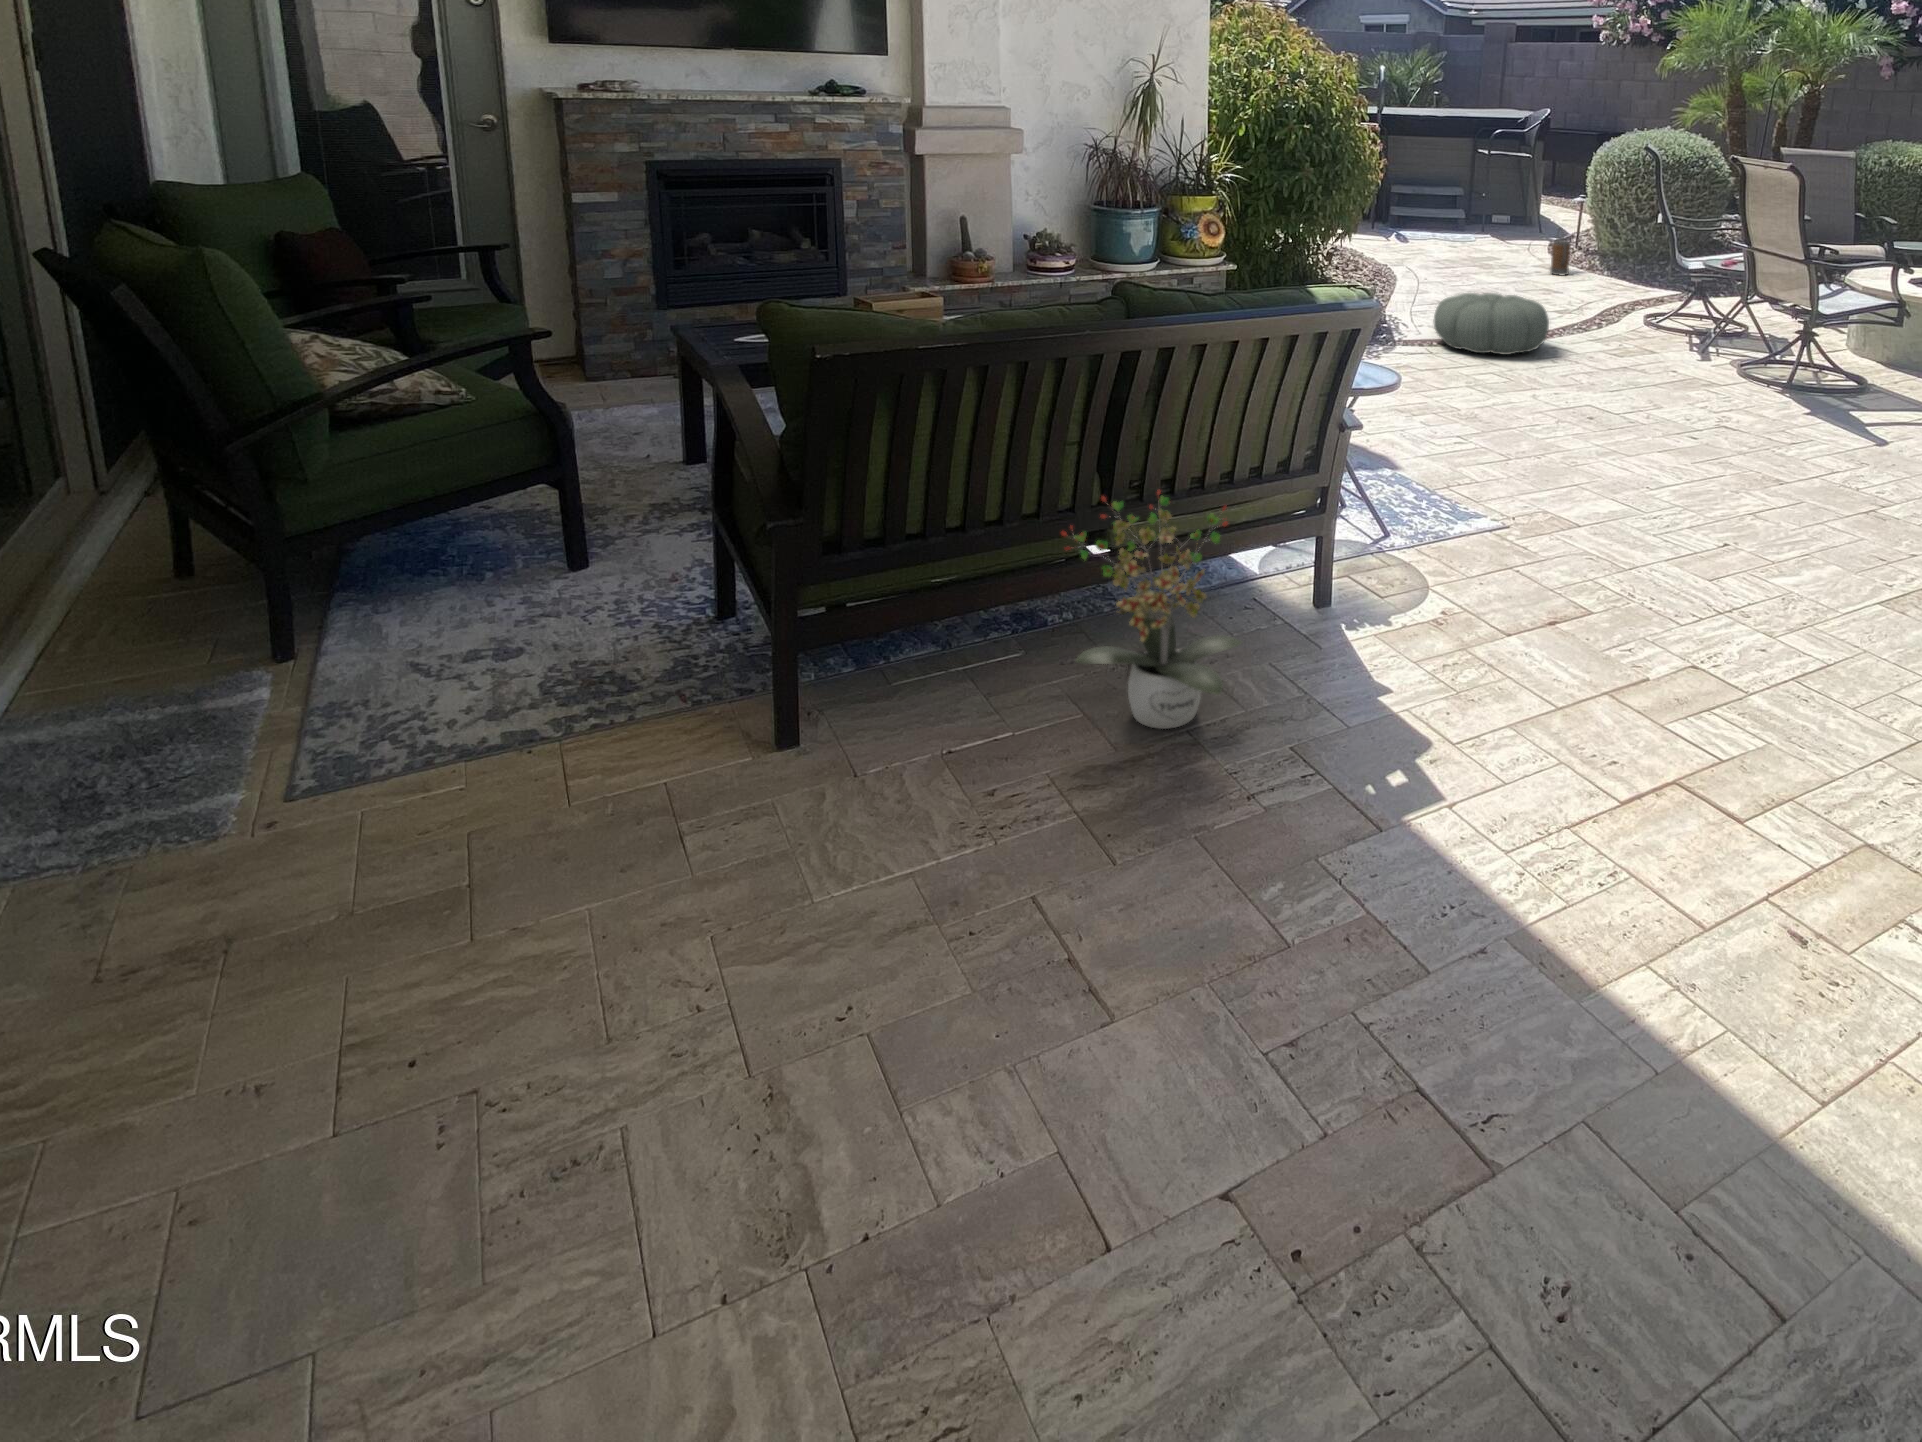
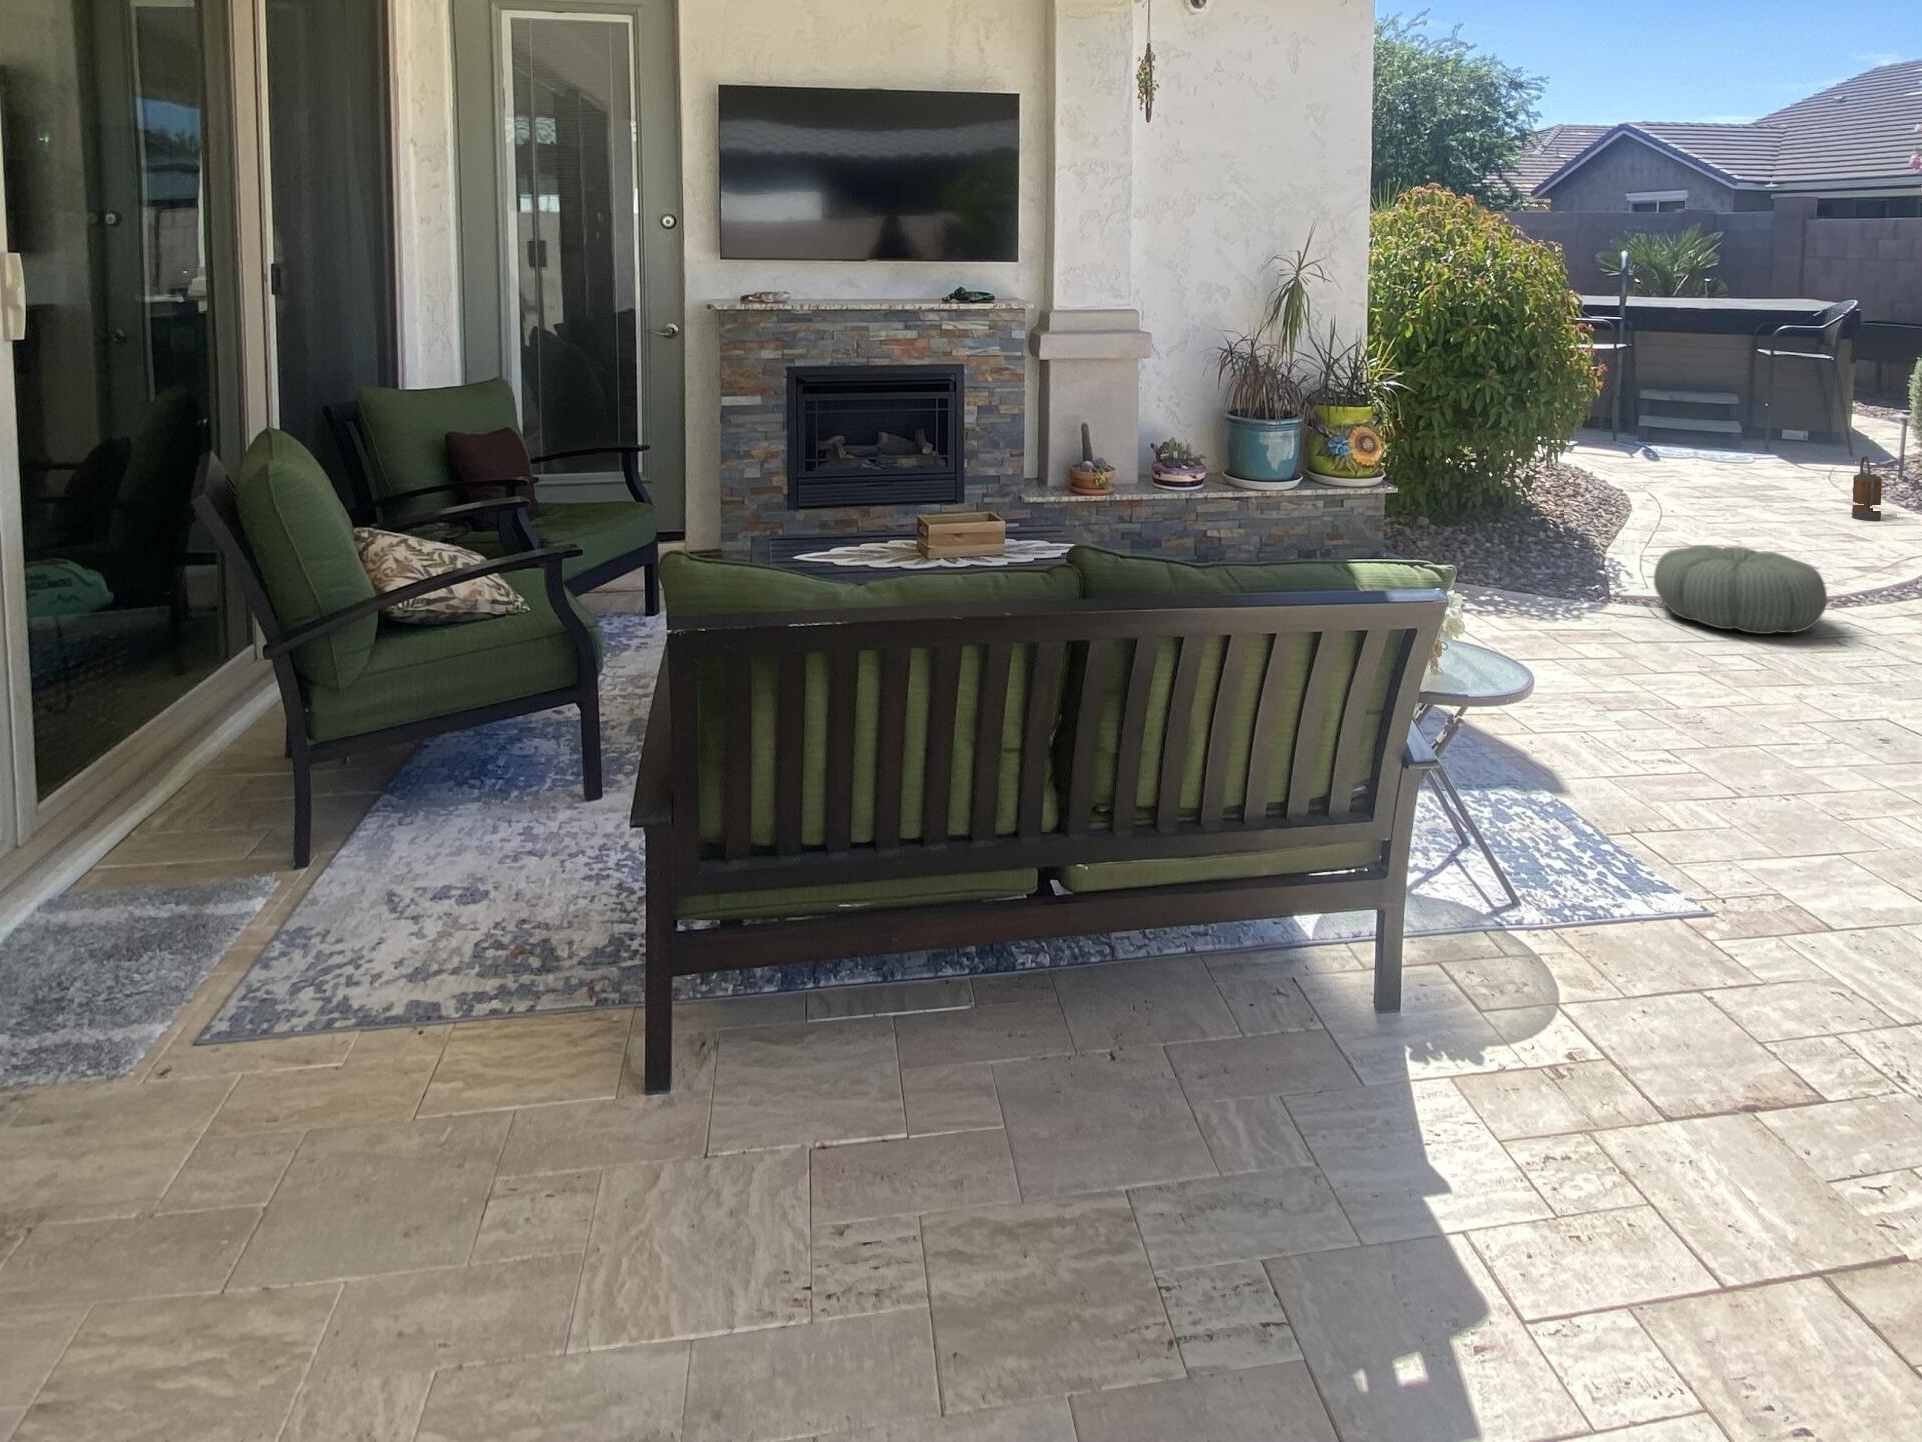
potted plant: present [1061,490,1242,729] -> none [977,820,1227,1174]

